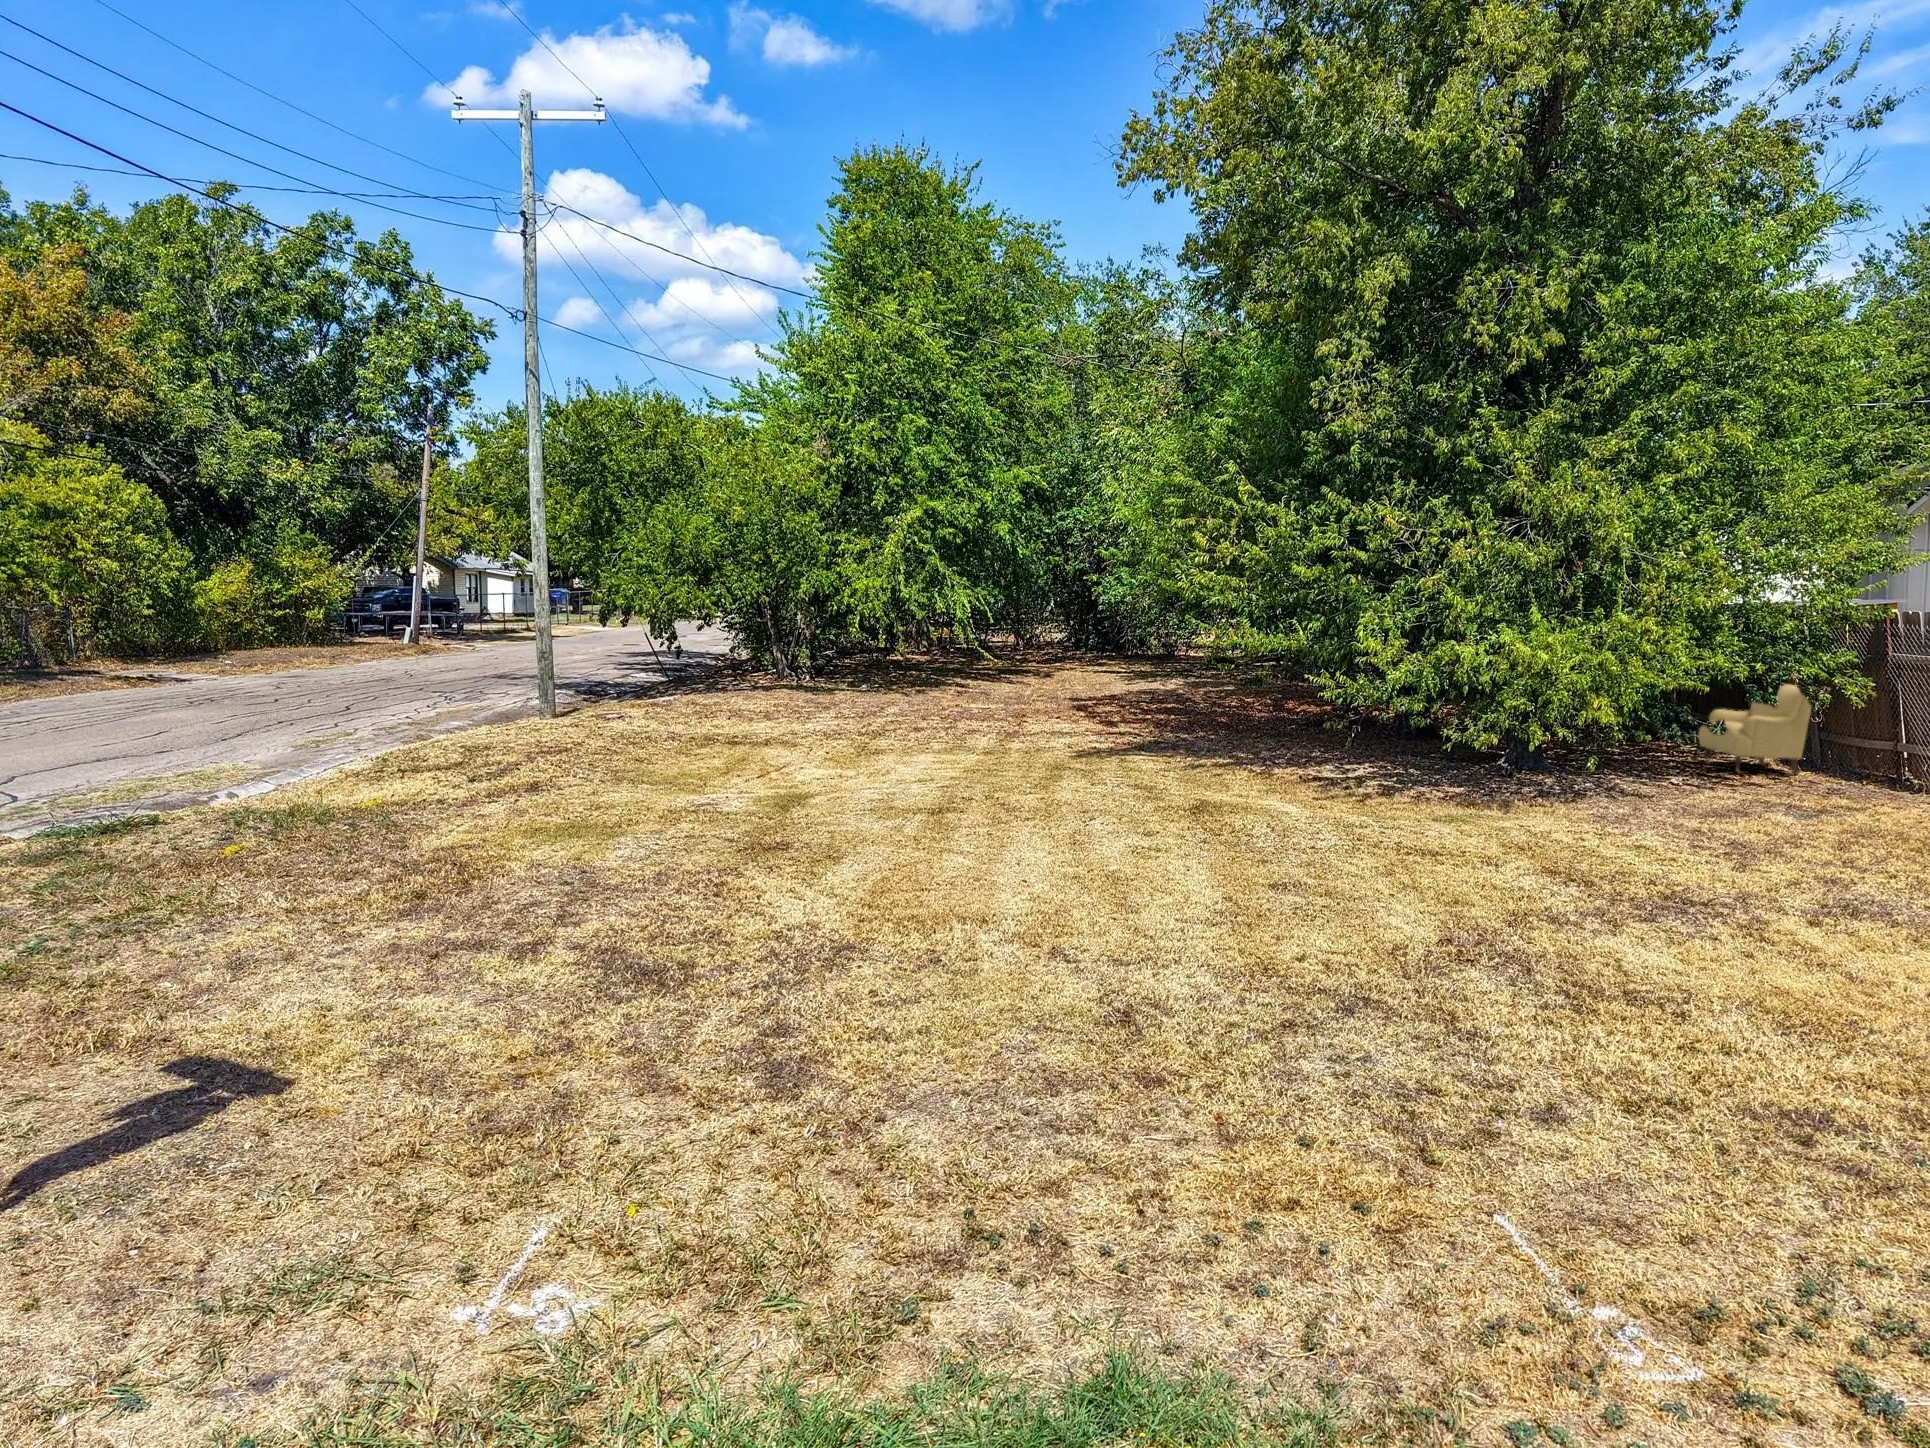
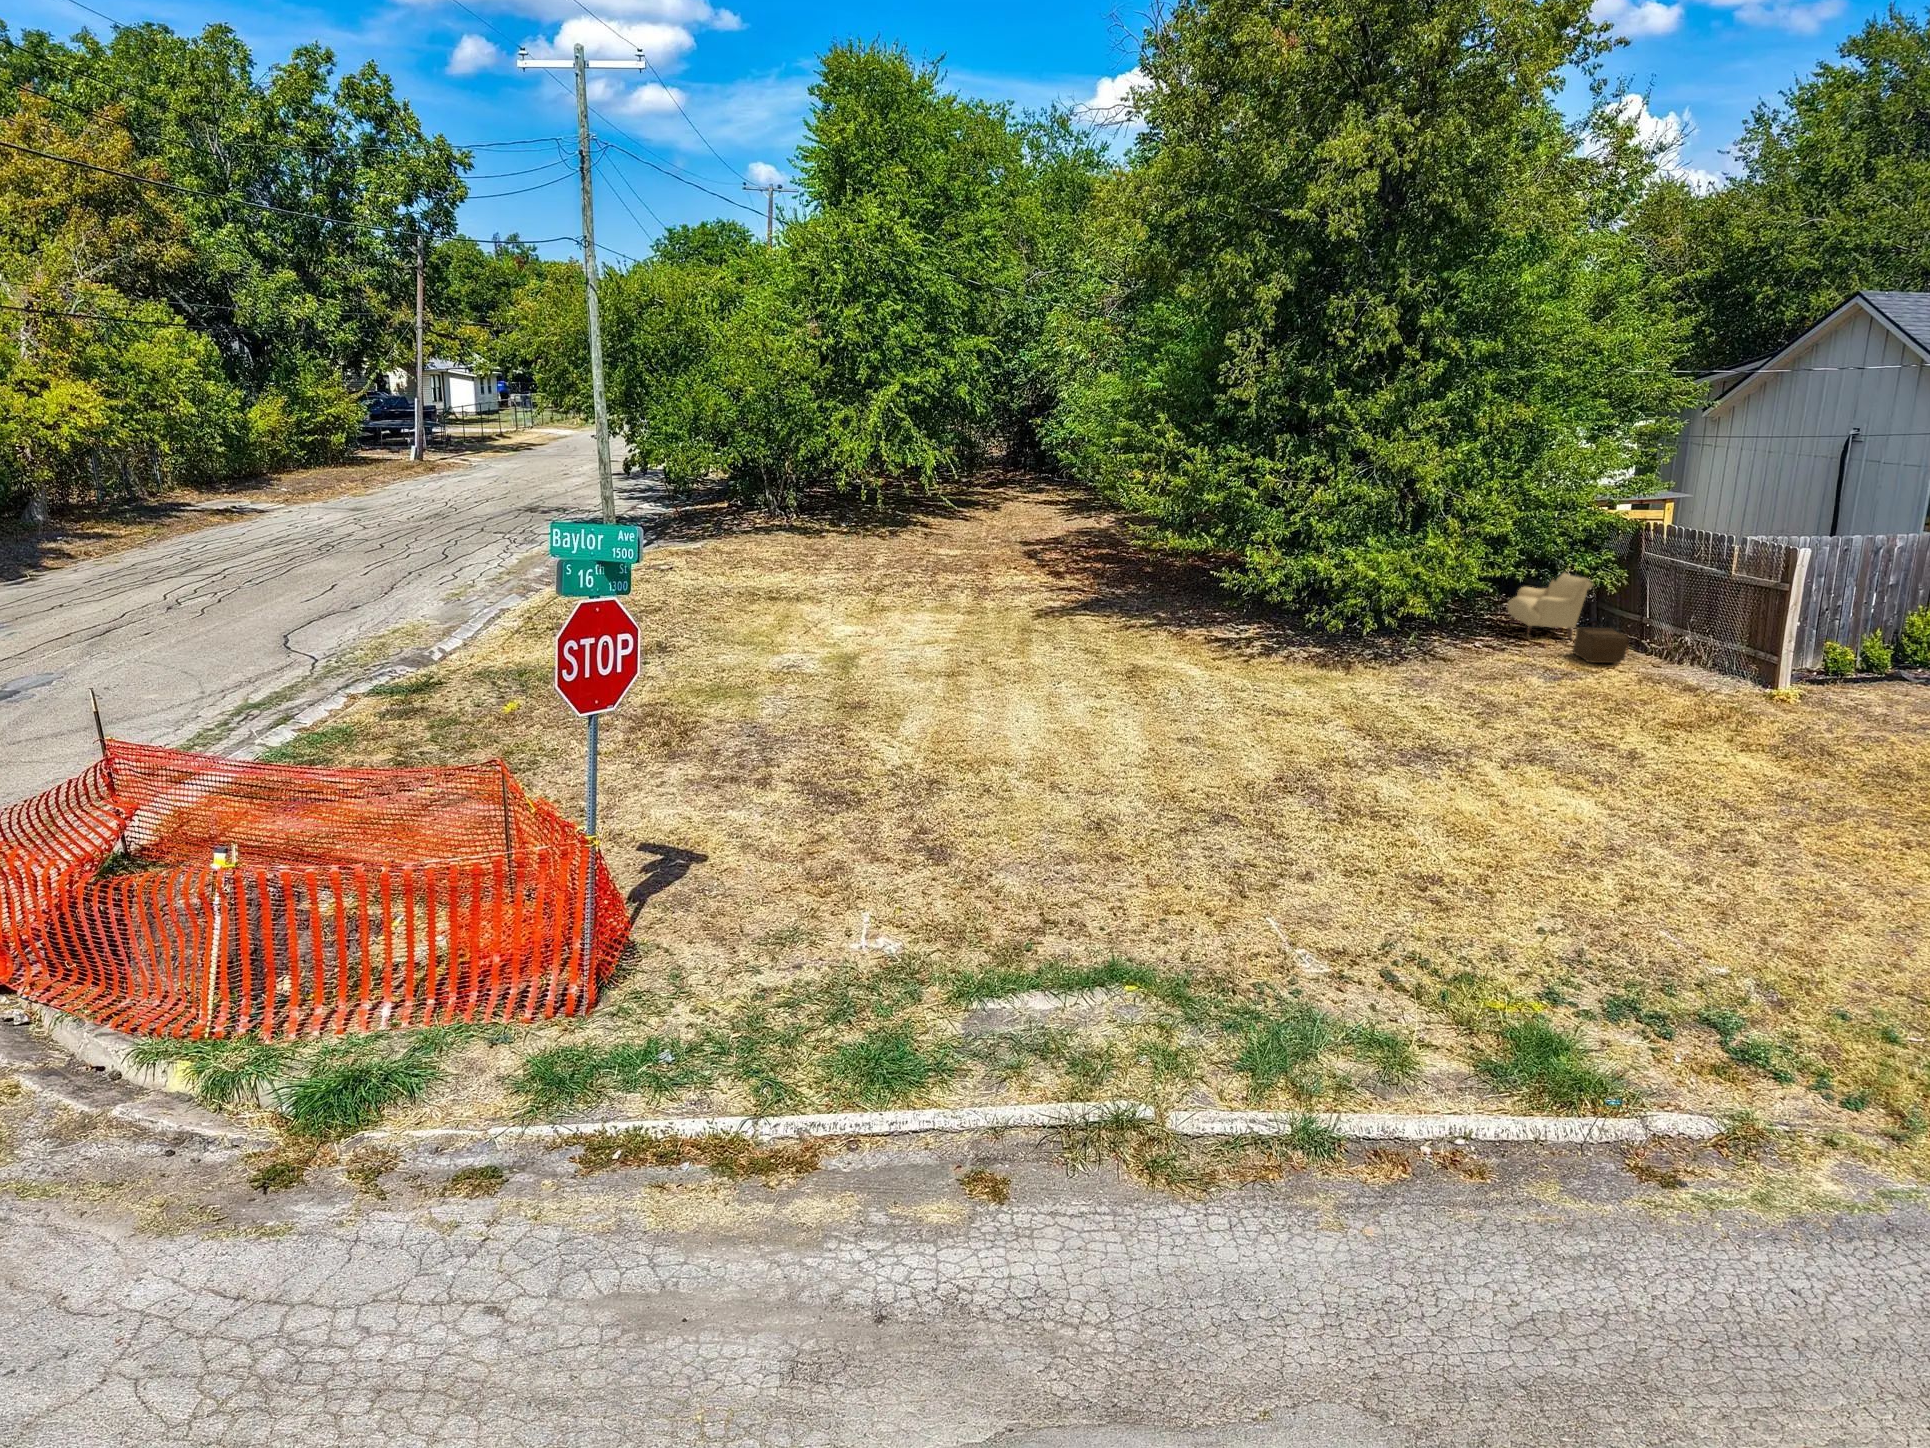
wooden crate: none [1812,749,1898,797] -> present [1573,627,1629,664]

